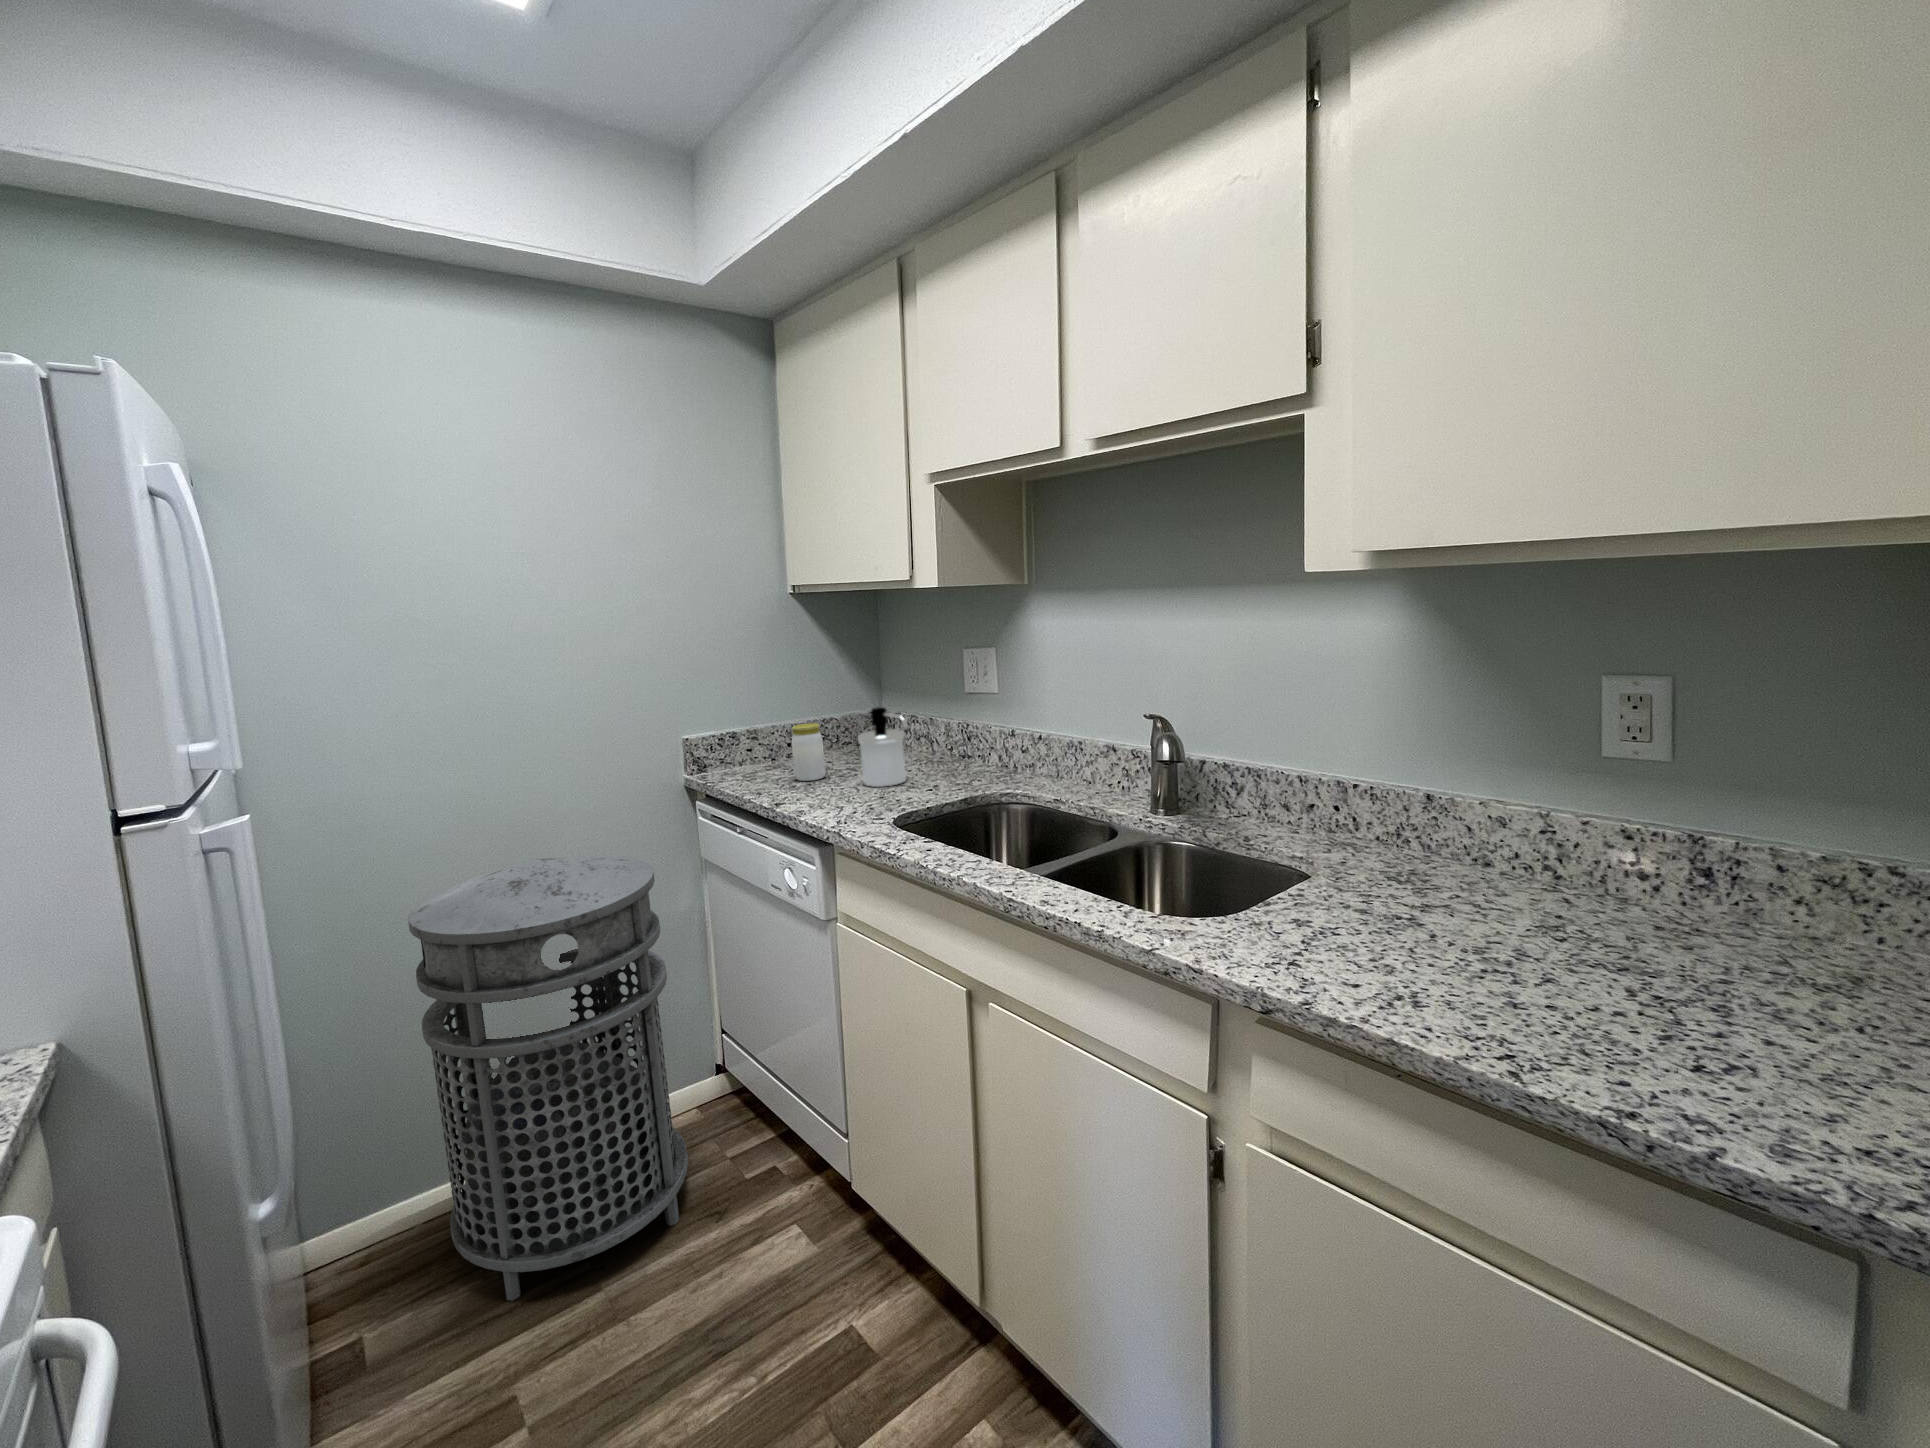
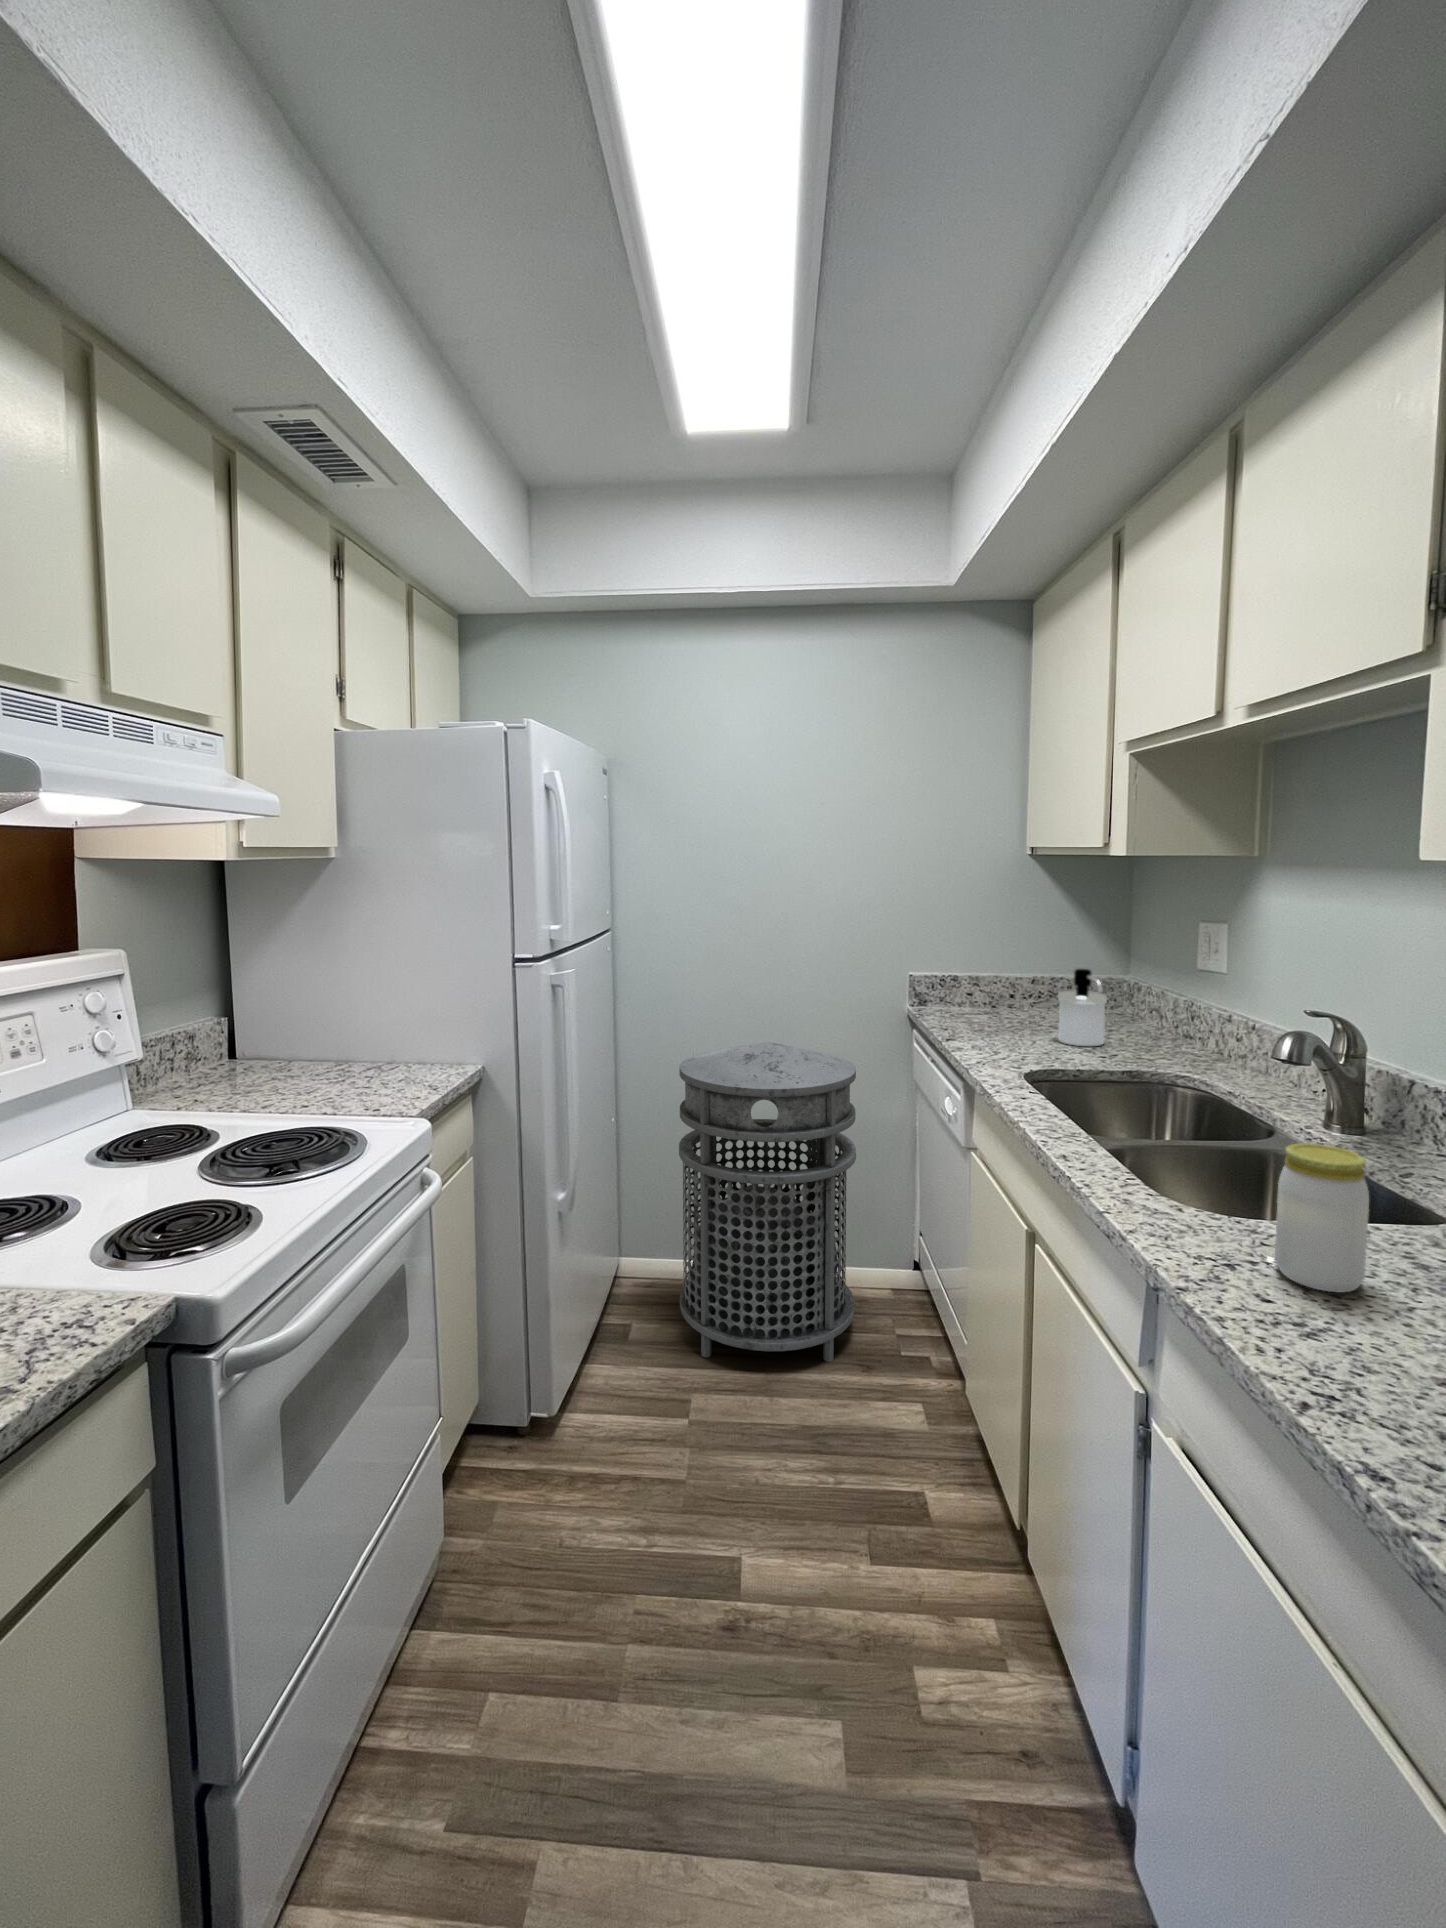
jar: present [792,724,826,781] -> present [1275,1143,1369,1292]

